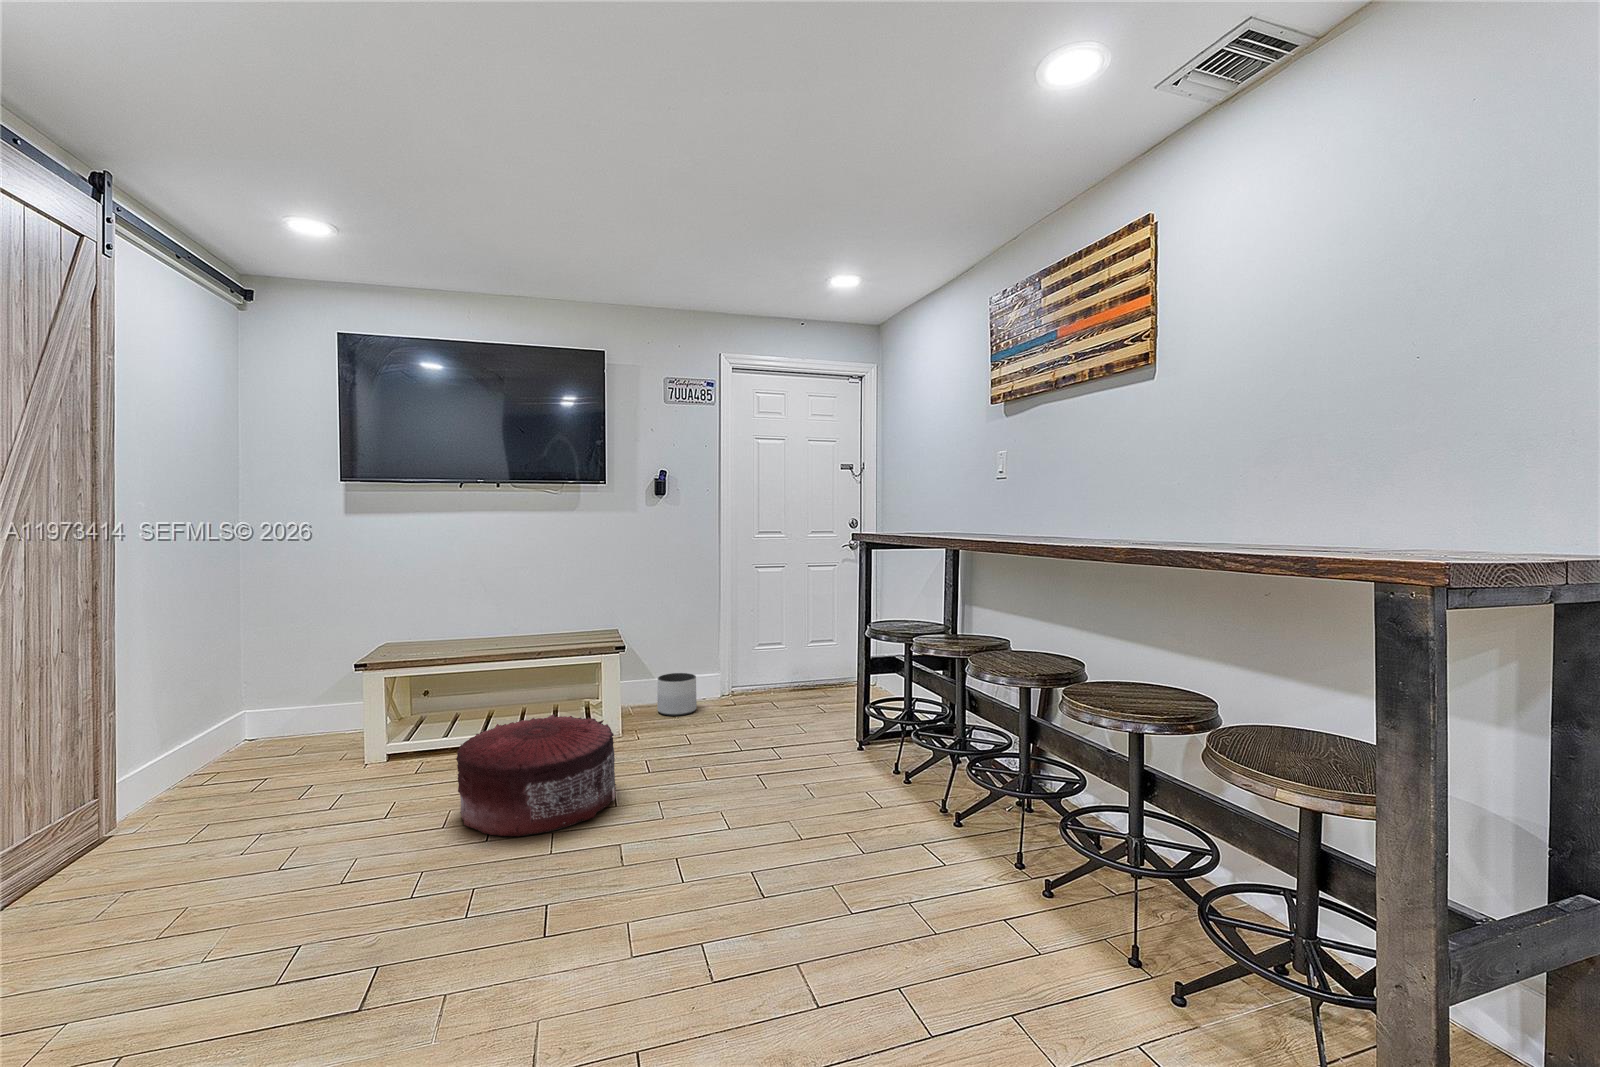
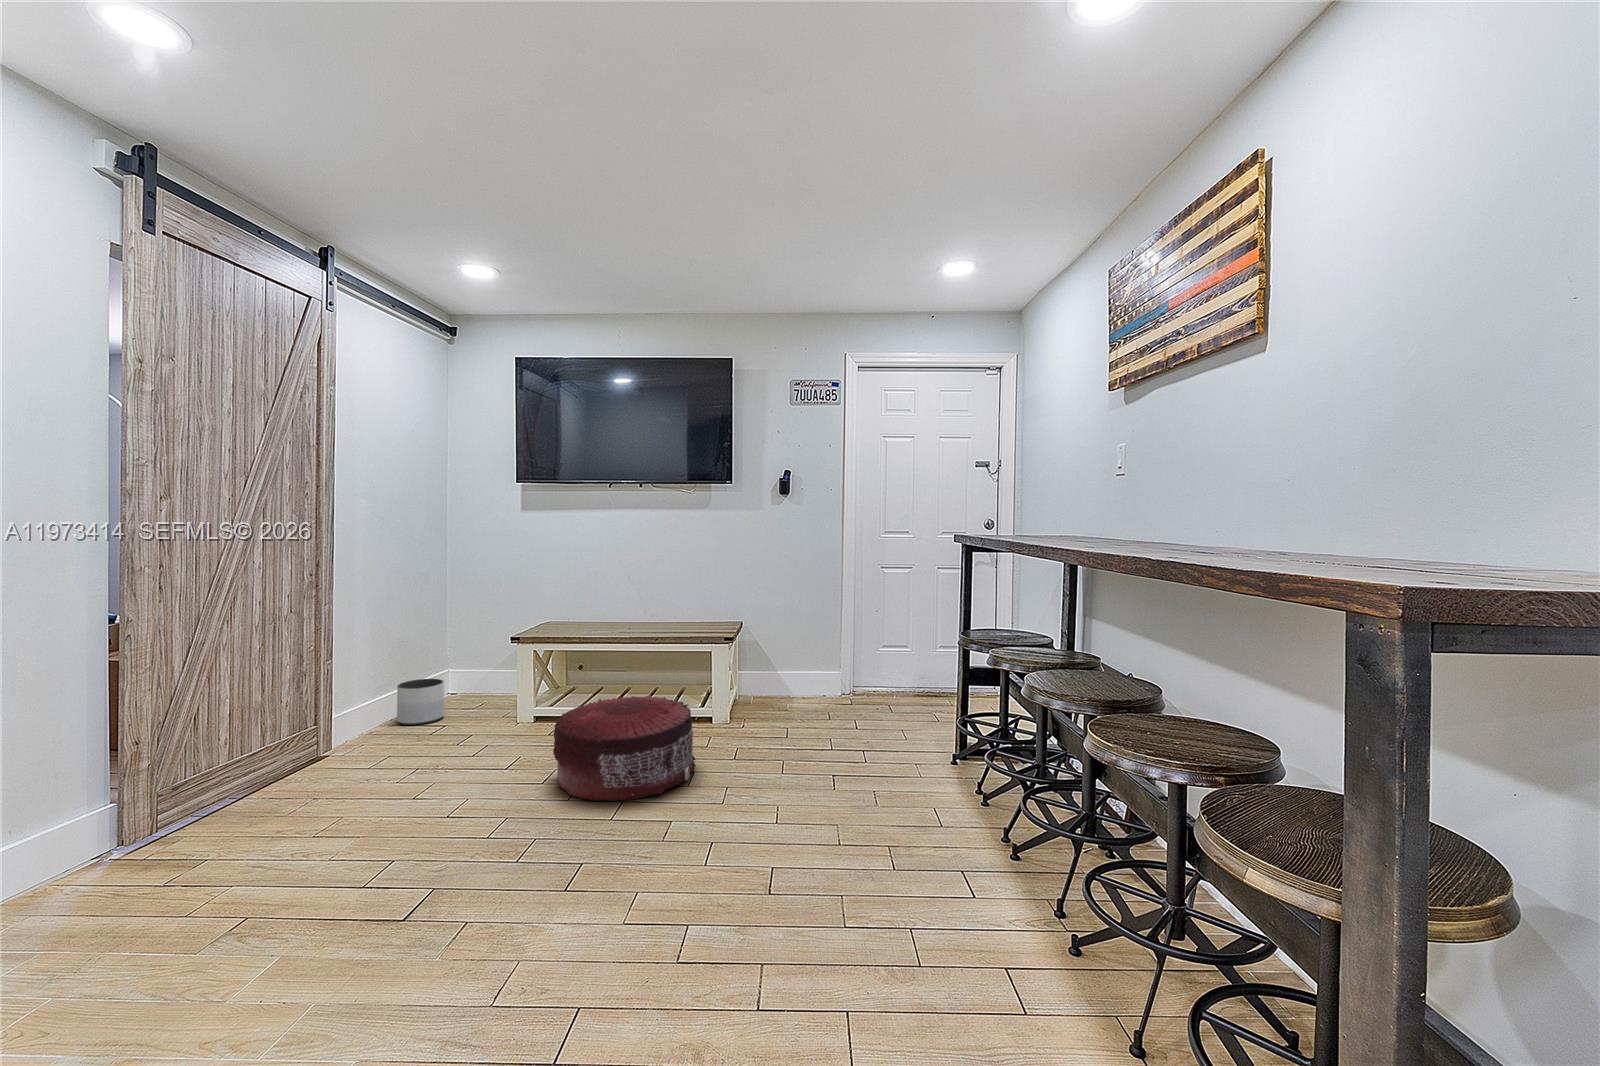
planter: present [657,673,697,716] -> present [397,679,444,725]

